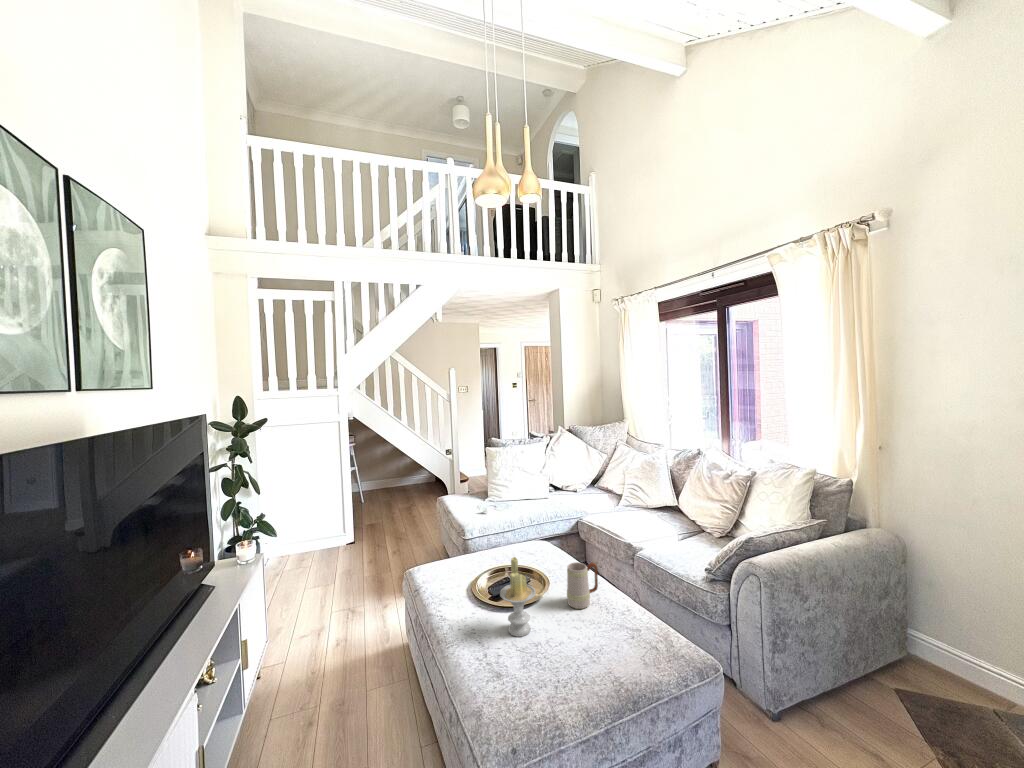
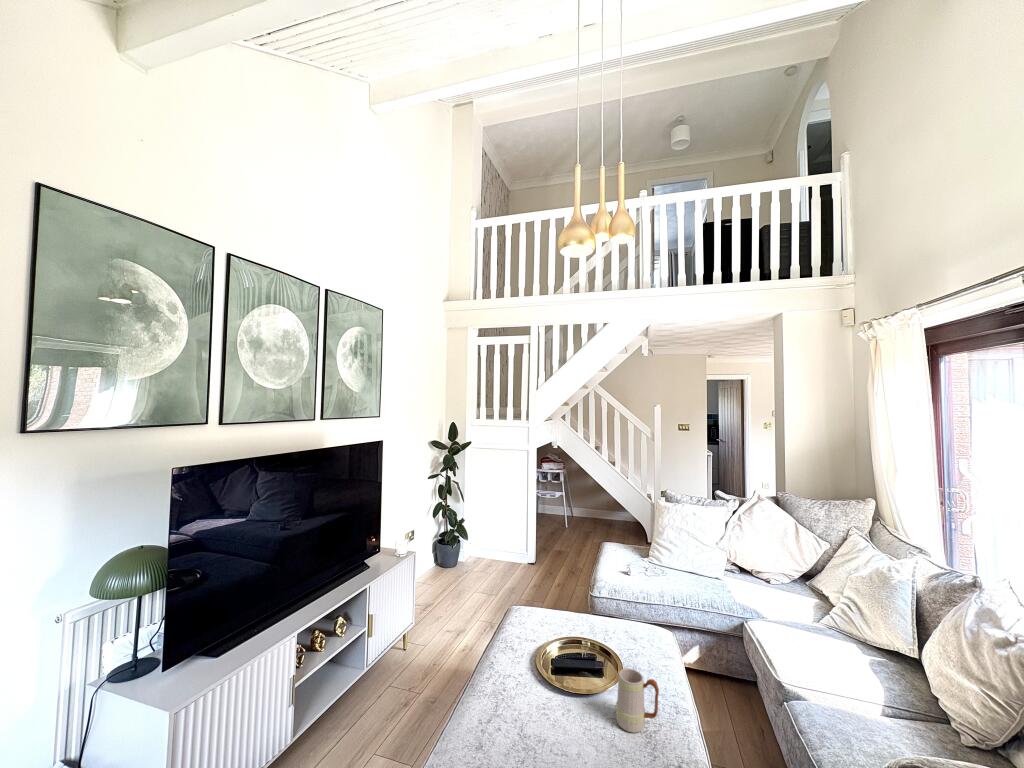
candle: present [500,557,536,637] -> none [523,632,562,726]

